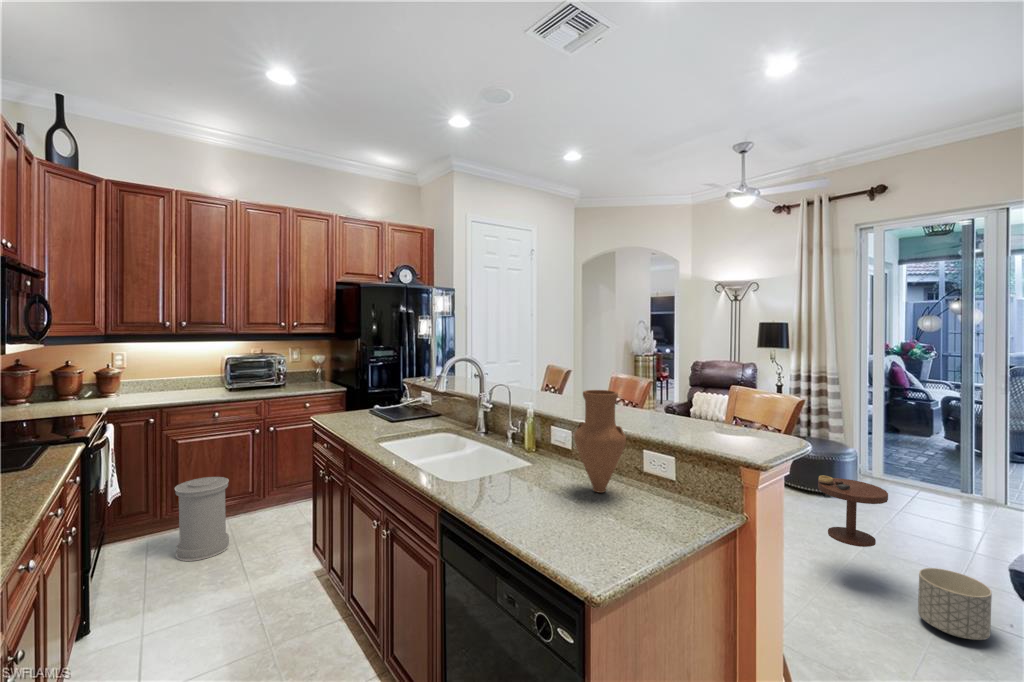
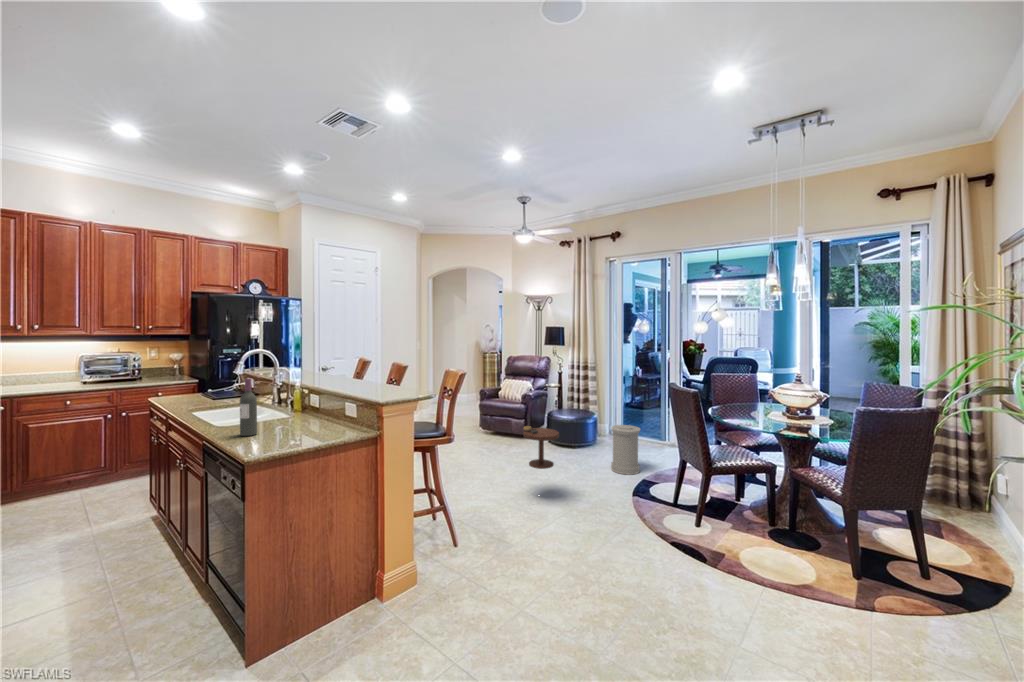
vase: present [574,390,626,493] -> none [298,368,333,430]
wine bottle: none [499,408,522,502] -> present [240,378,257,436]
trash can: present [175,477,230,561] -> present [611,425,640,474]
planter: present [918,568,992,640] -> none [564,477,596,515]

